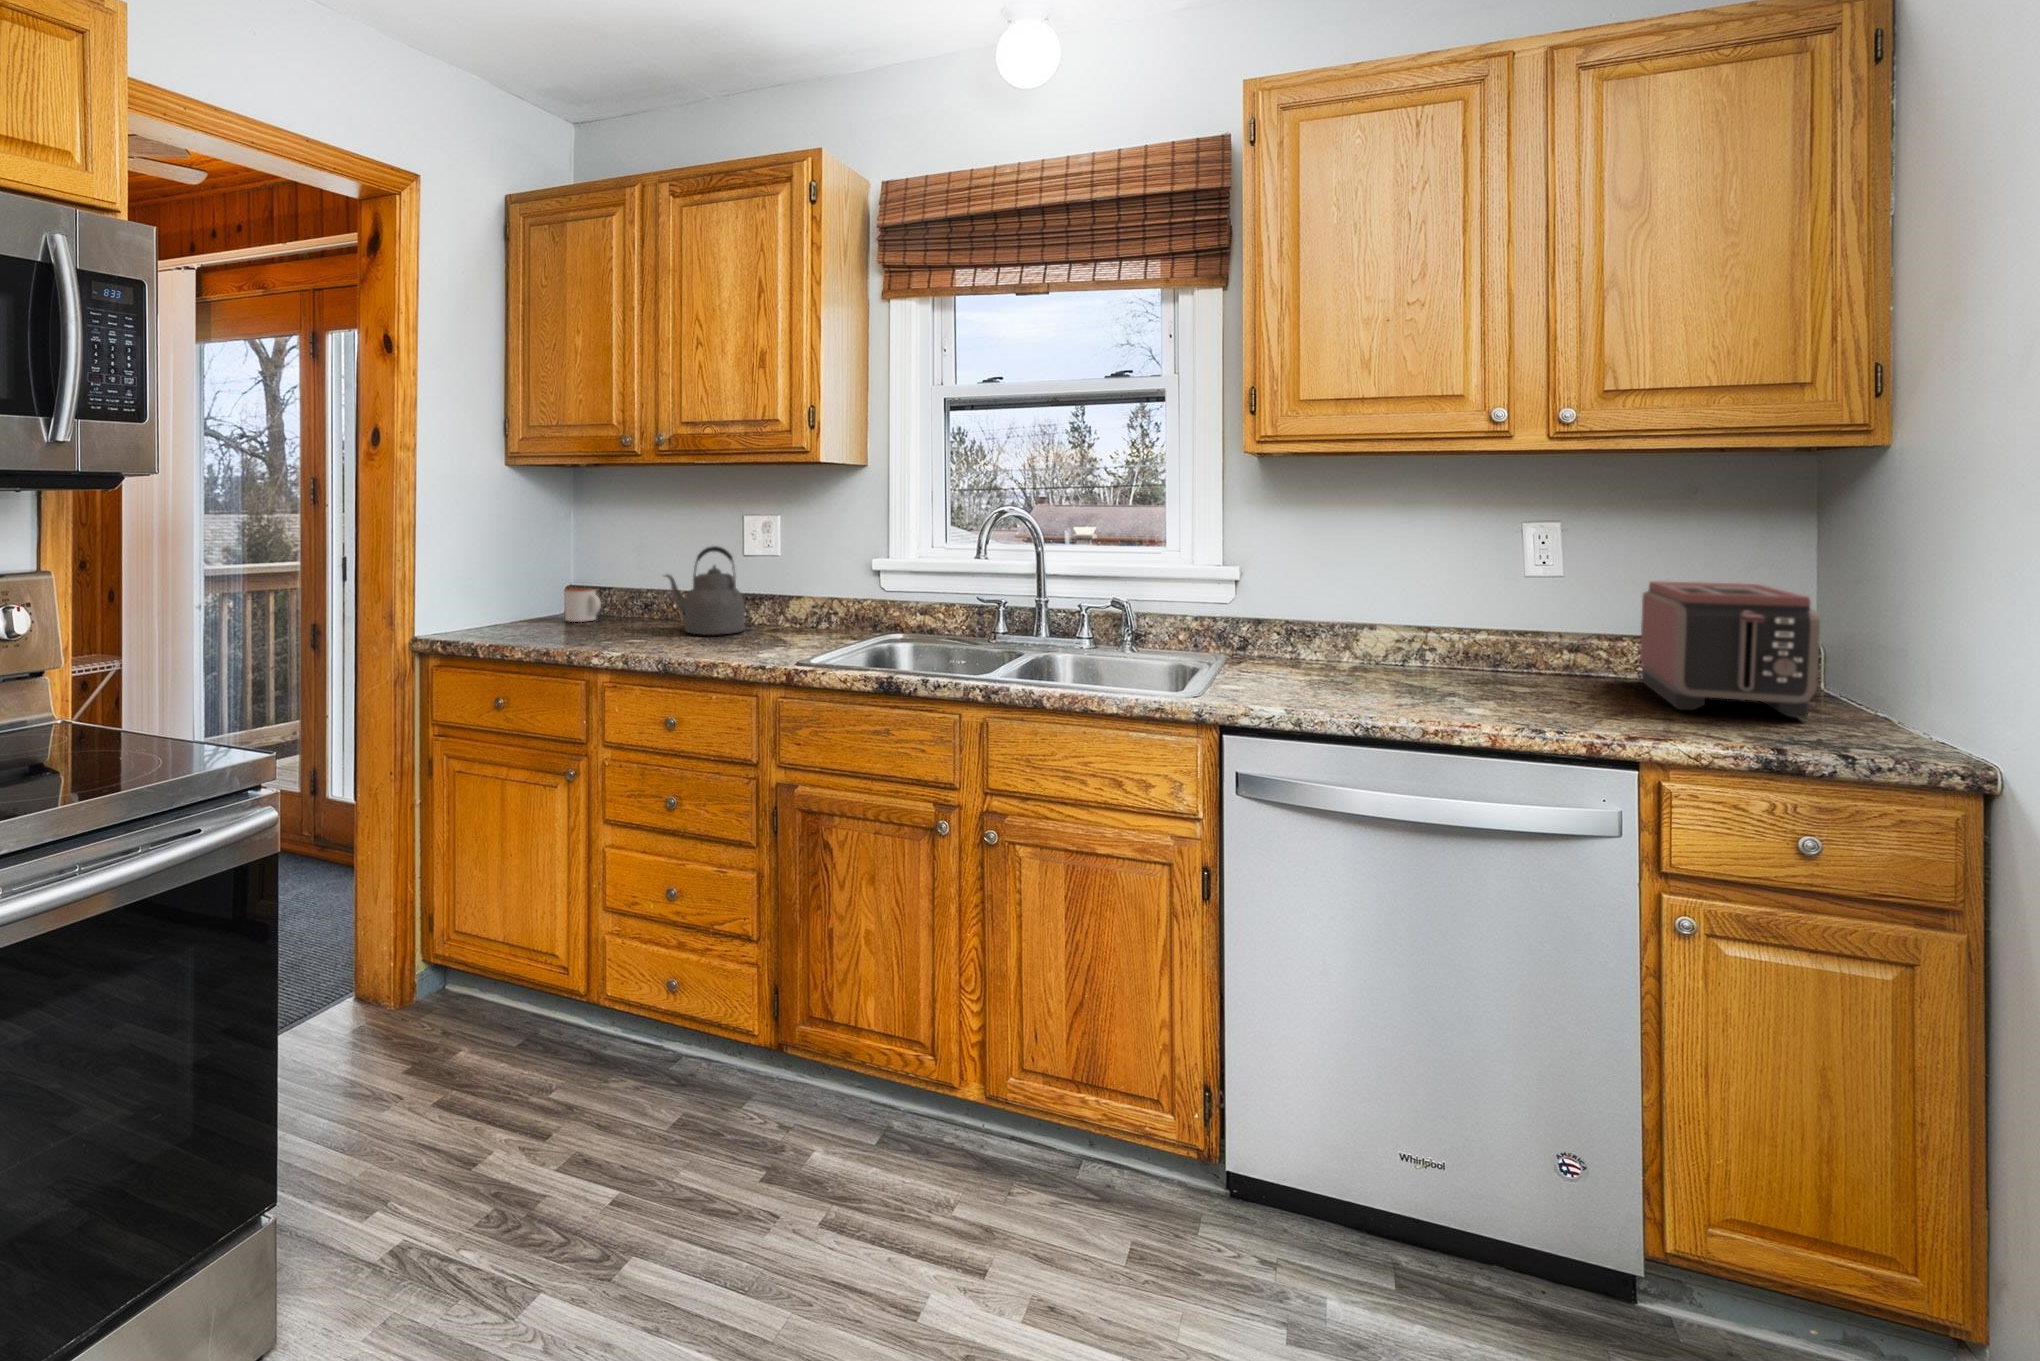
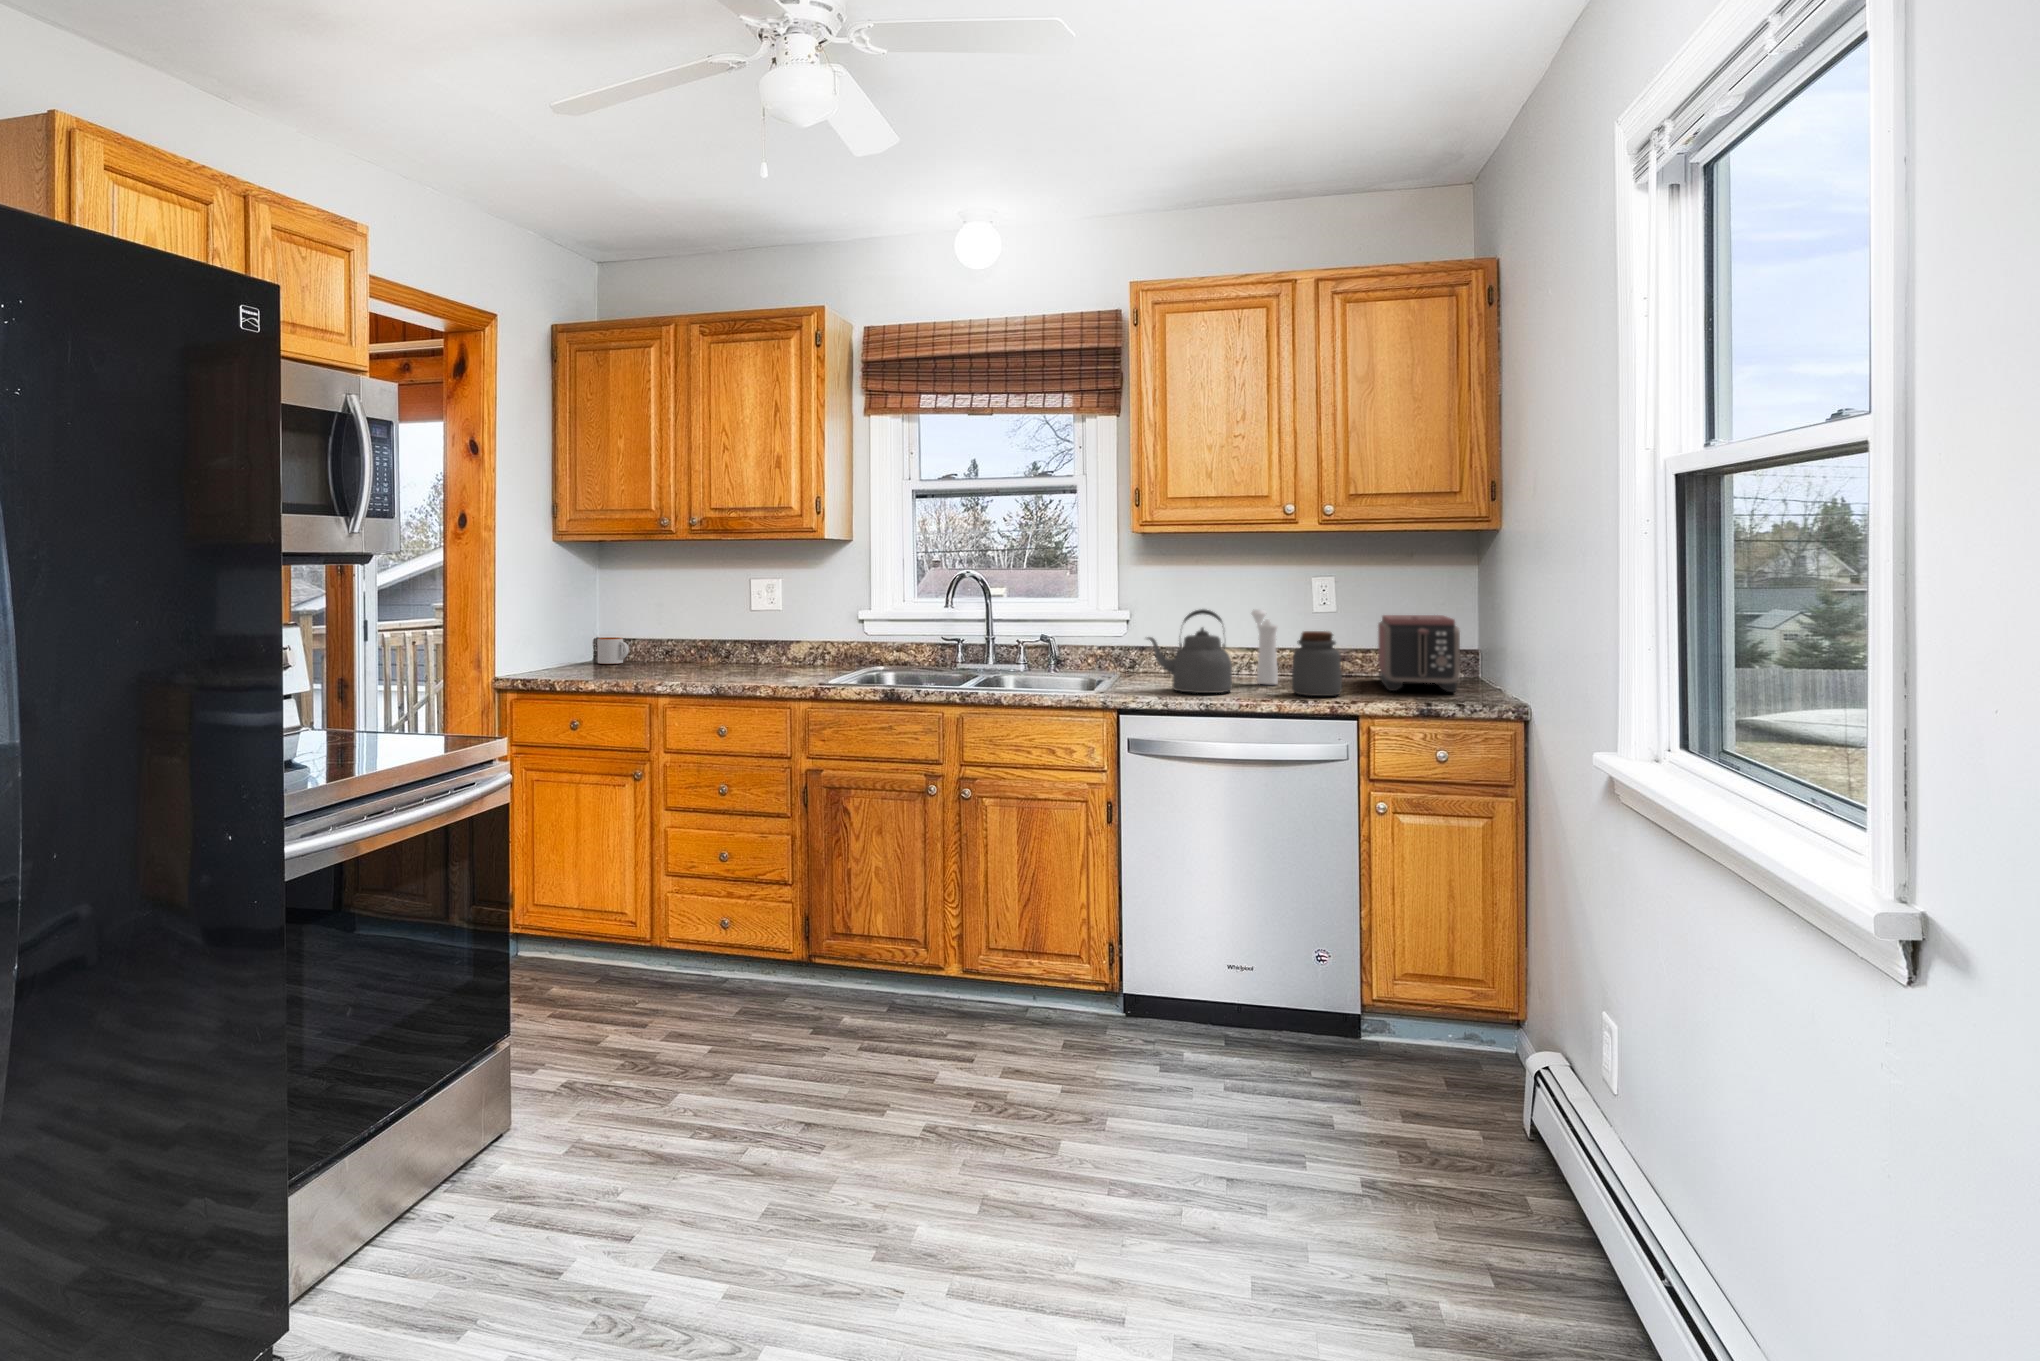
kettle: present [665,546,745,635] -> present [1147,609,1232,693]
pepper mill: none [1431,570,1480,687] -> present [1251,609,1278,684]
jar: none [1510,611,1601,720] -> present [1292,631,1342,696]

